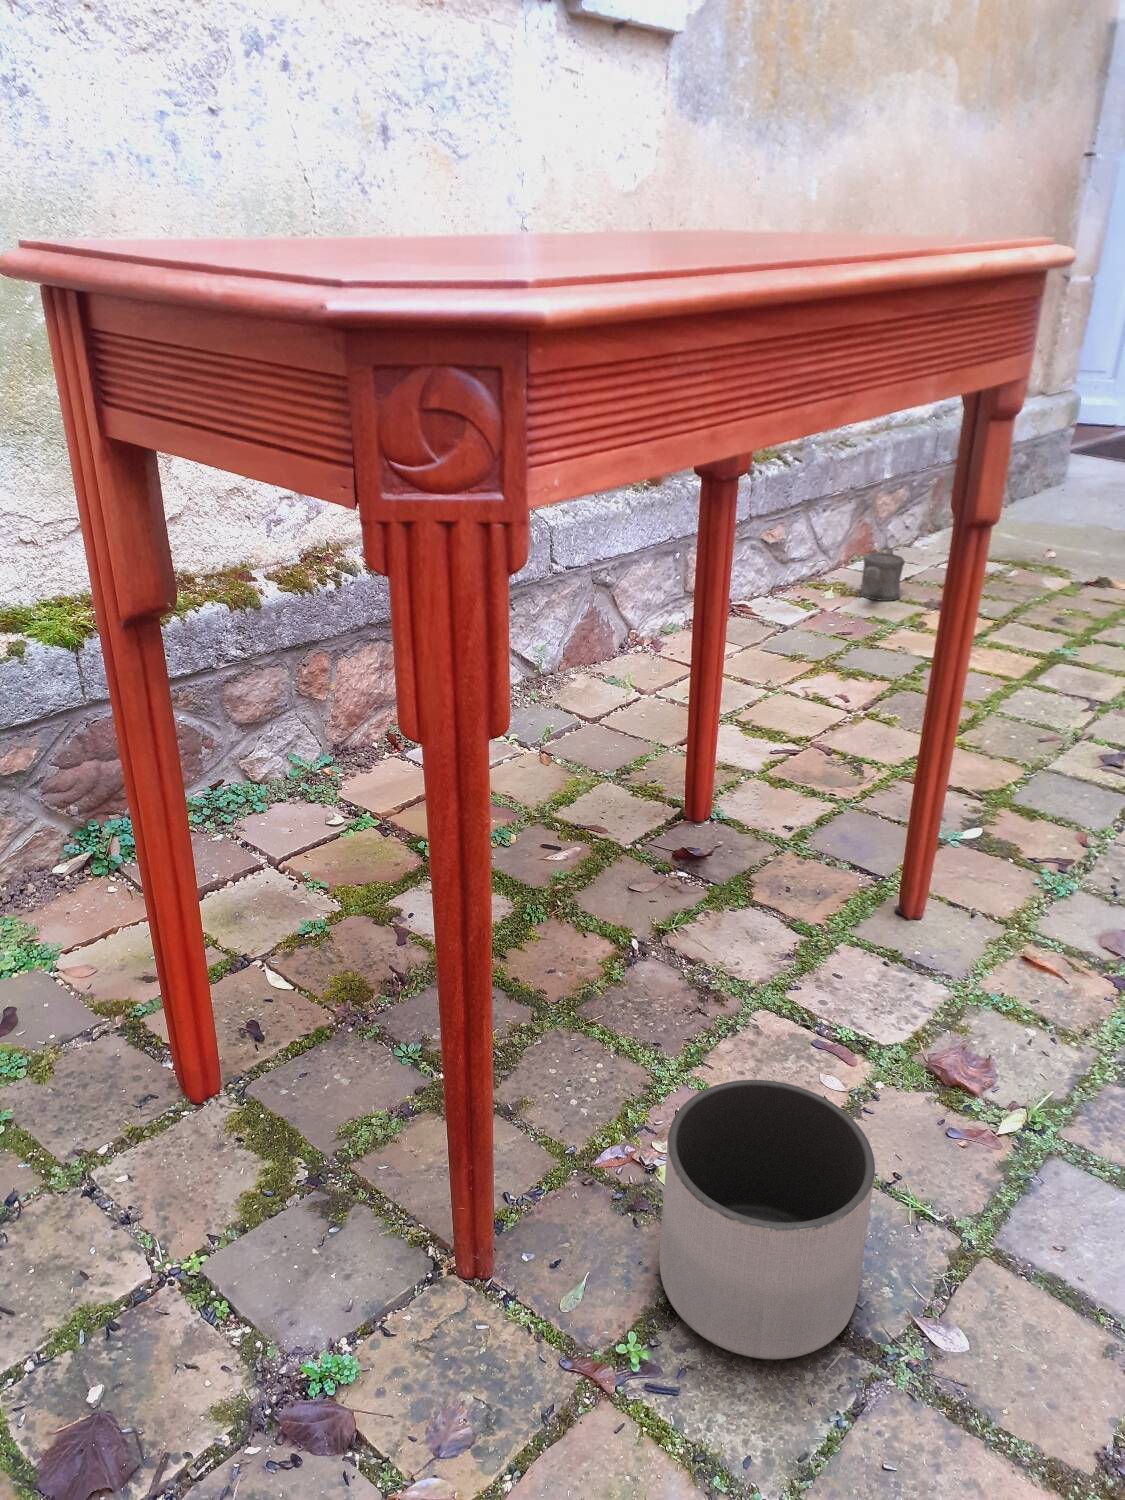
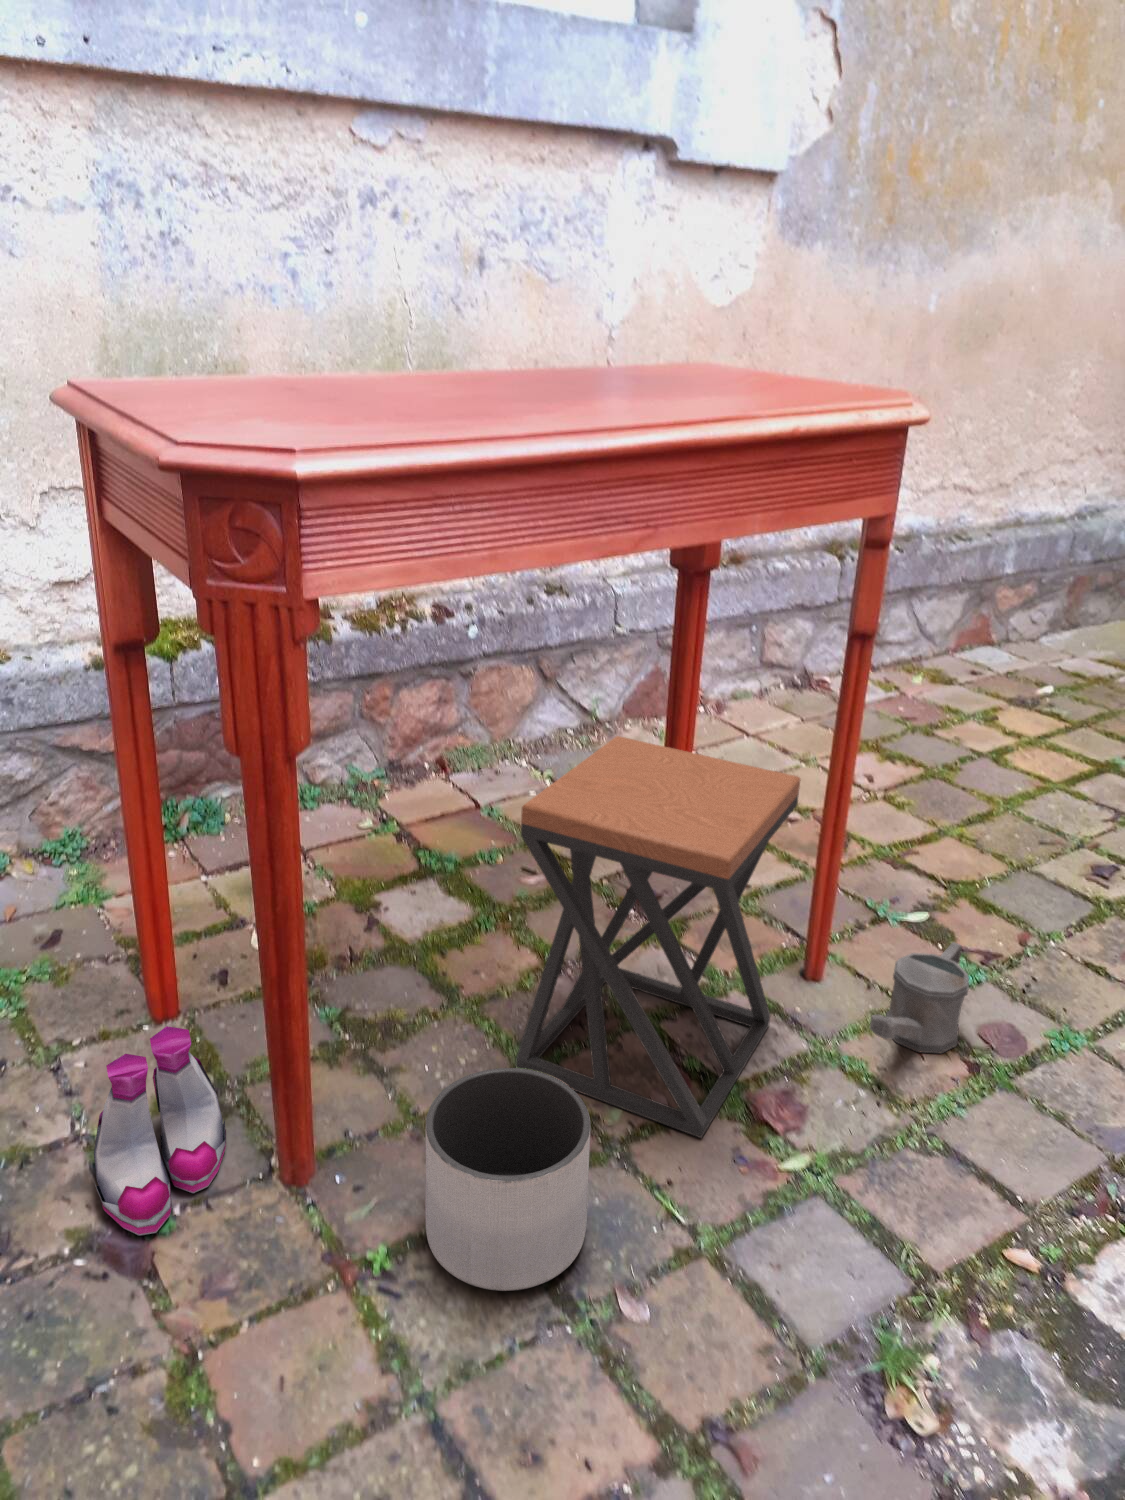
watering can: present [860,549,905,601] -> present [870,942,969,1053]
stool: none [658,671,956,1117] -> present [516,736,801,1138]
boots: none [204,1112,372,1397] -> present [94,1026,226,1235]

